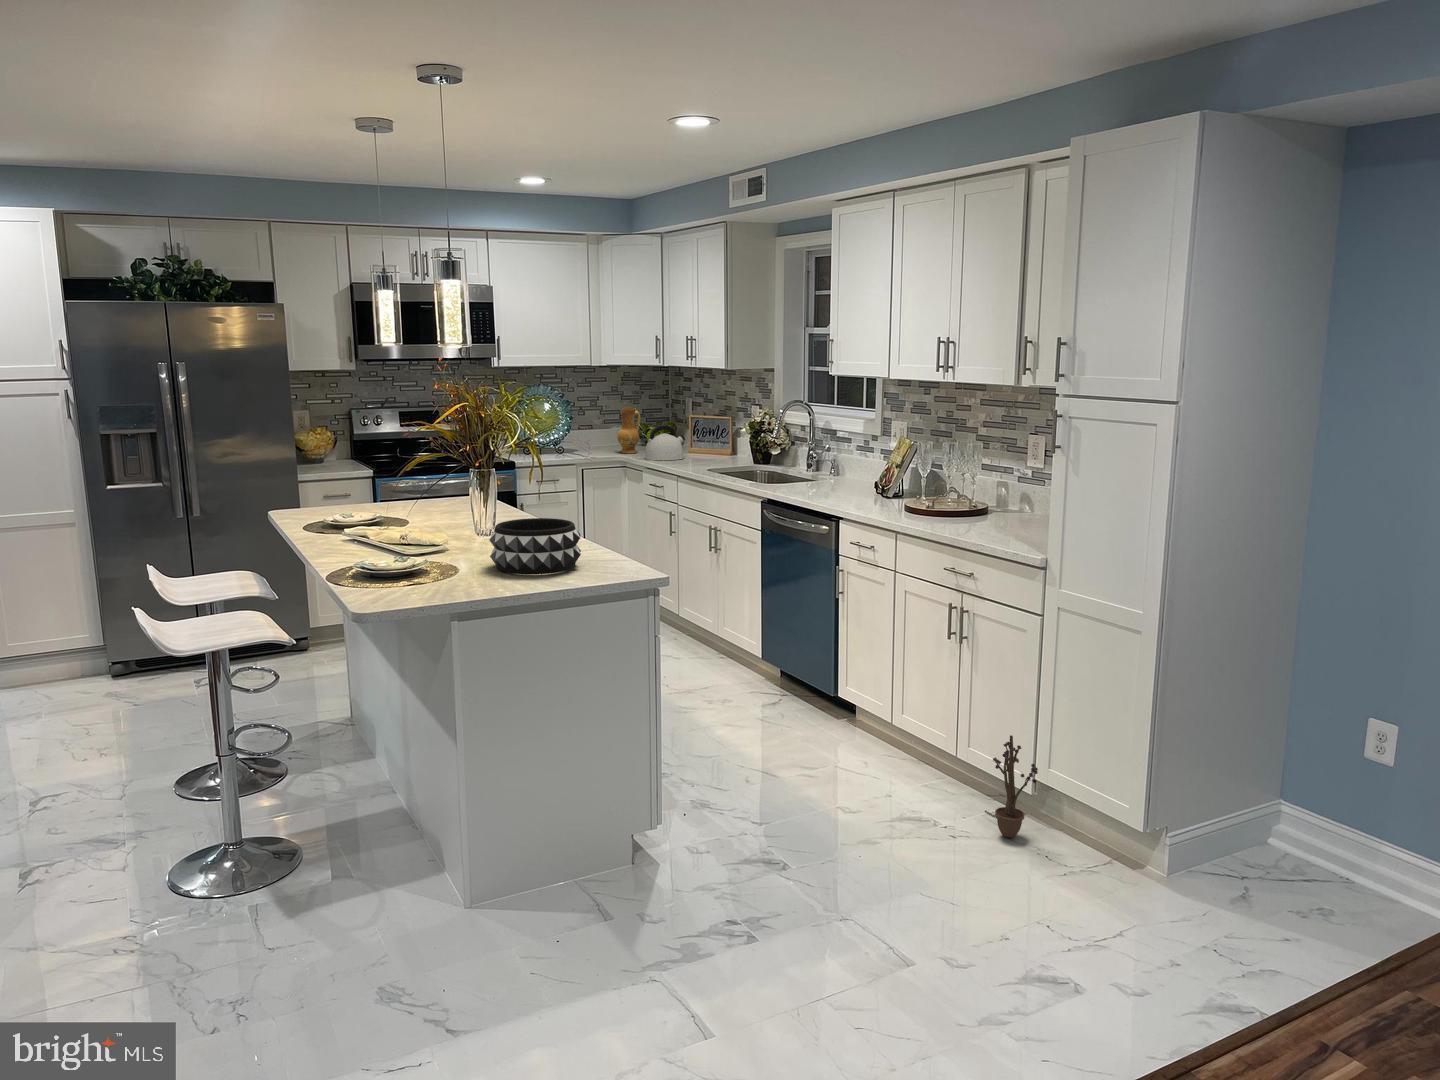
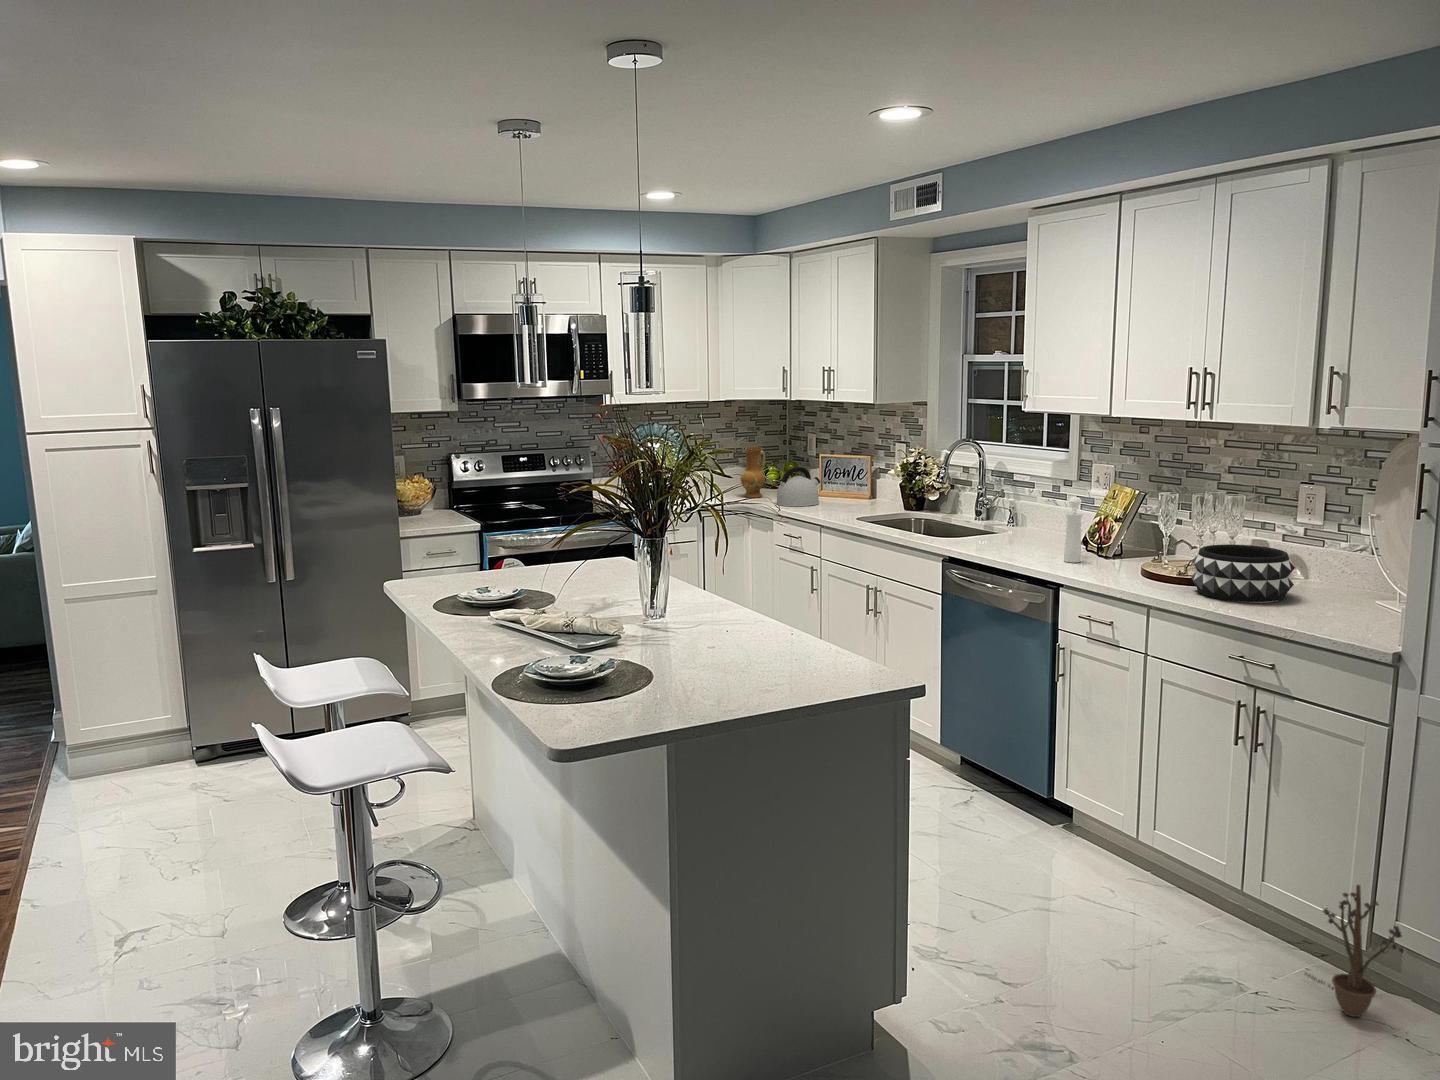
pepper mill: none [851,447,869,501] -> present [1064,497,1083,563]
decorative bowl: present [489,518,581,575] -> present [1191,544,1295,602]

